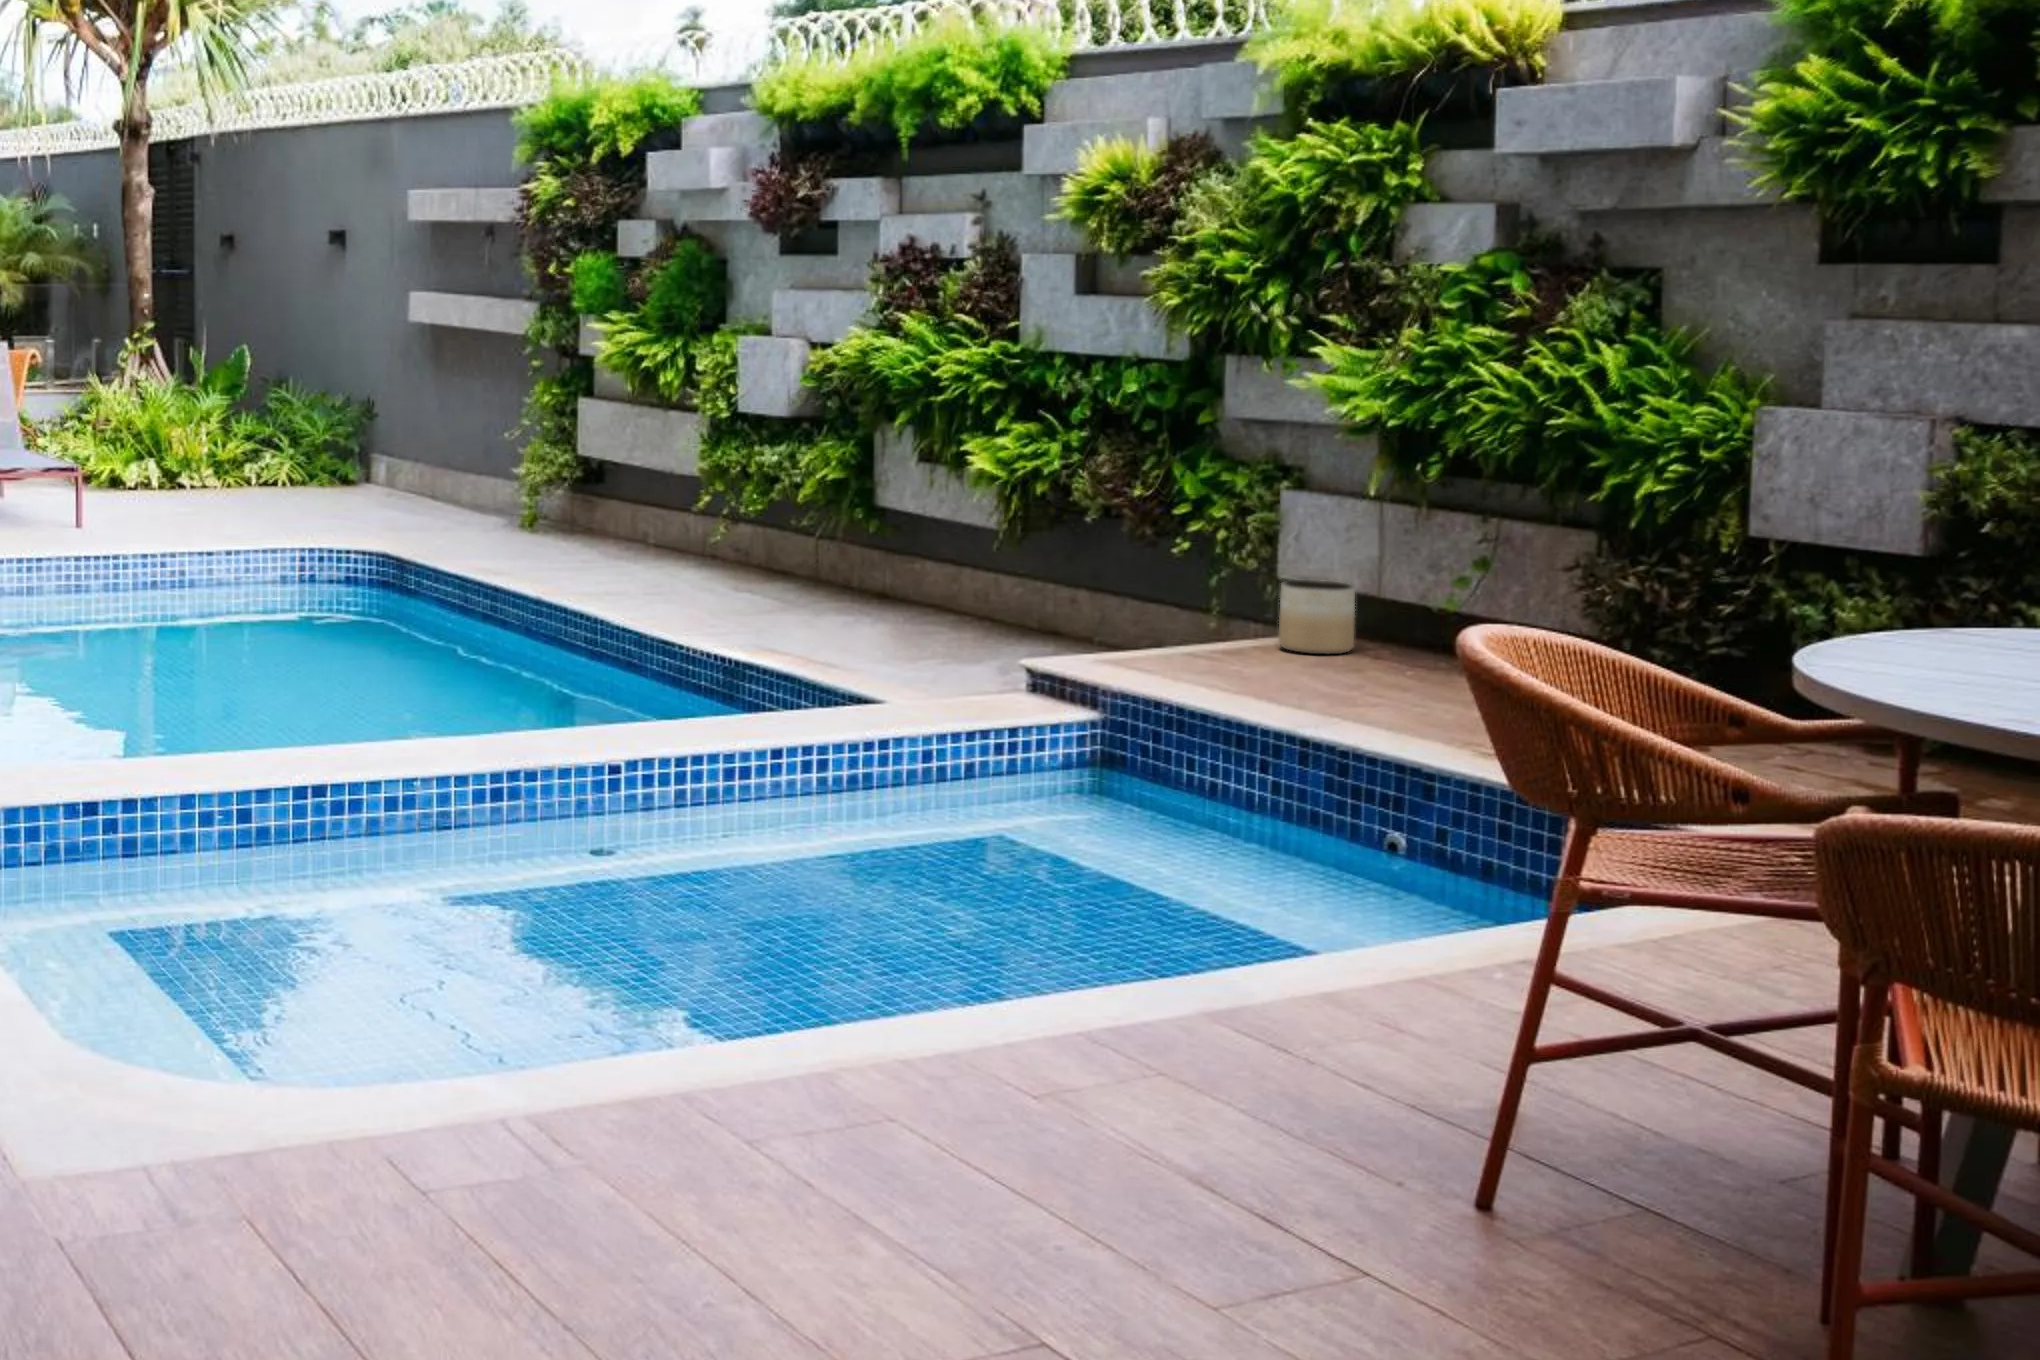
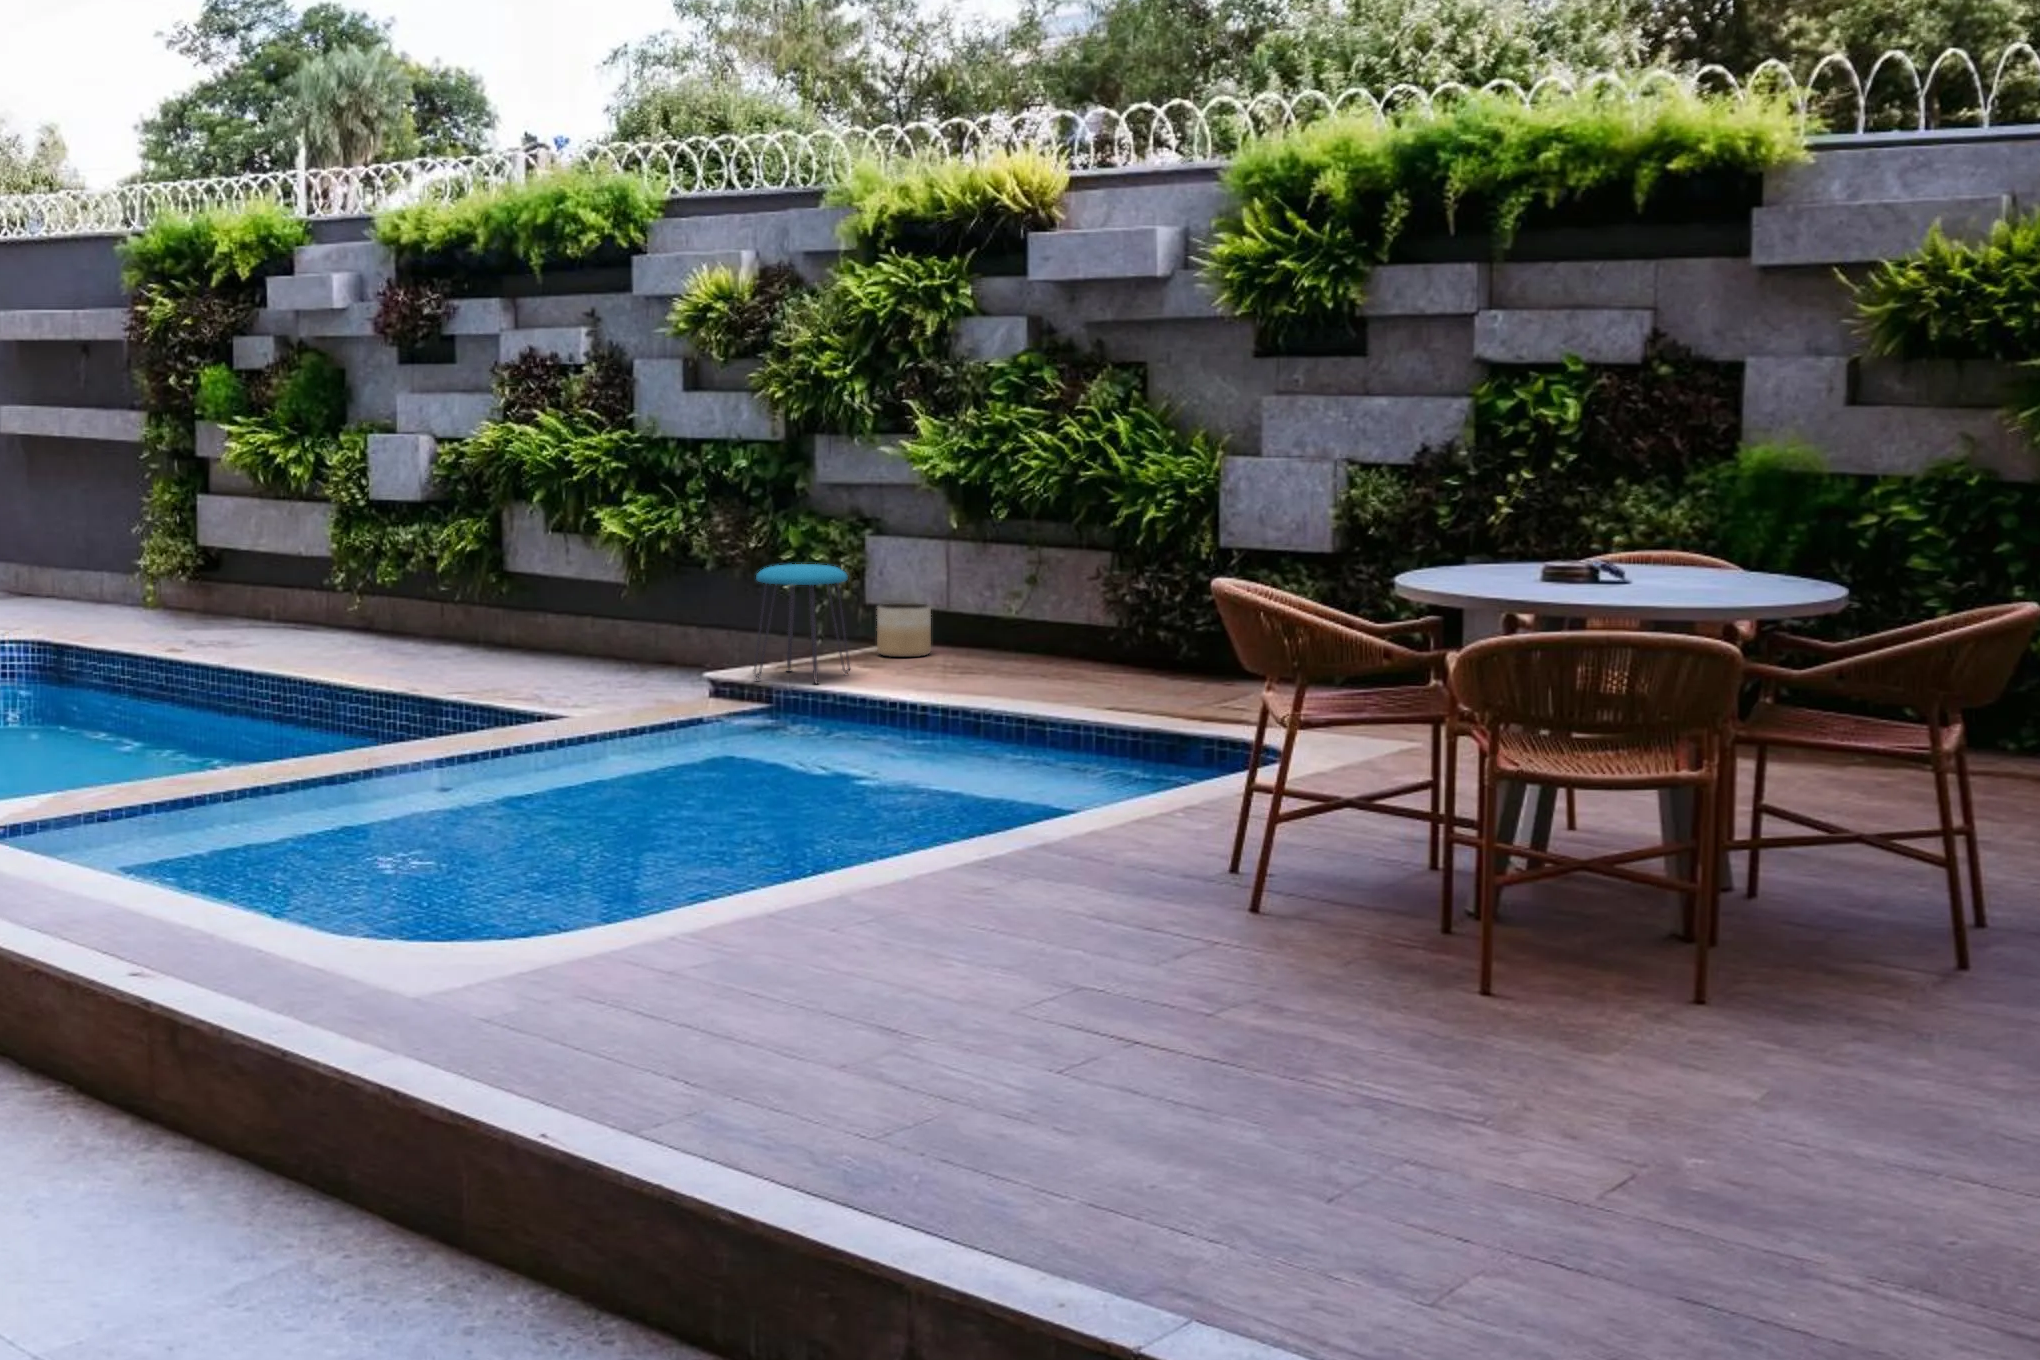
stool: none [1081,524,1216,684] -> present [753,564,850,684]

